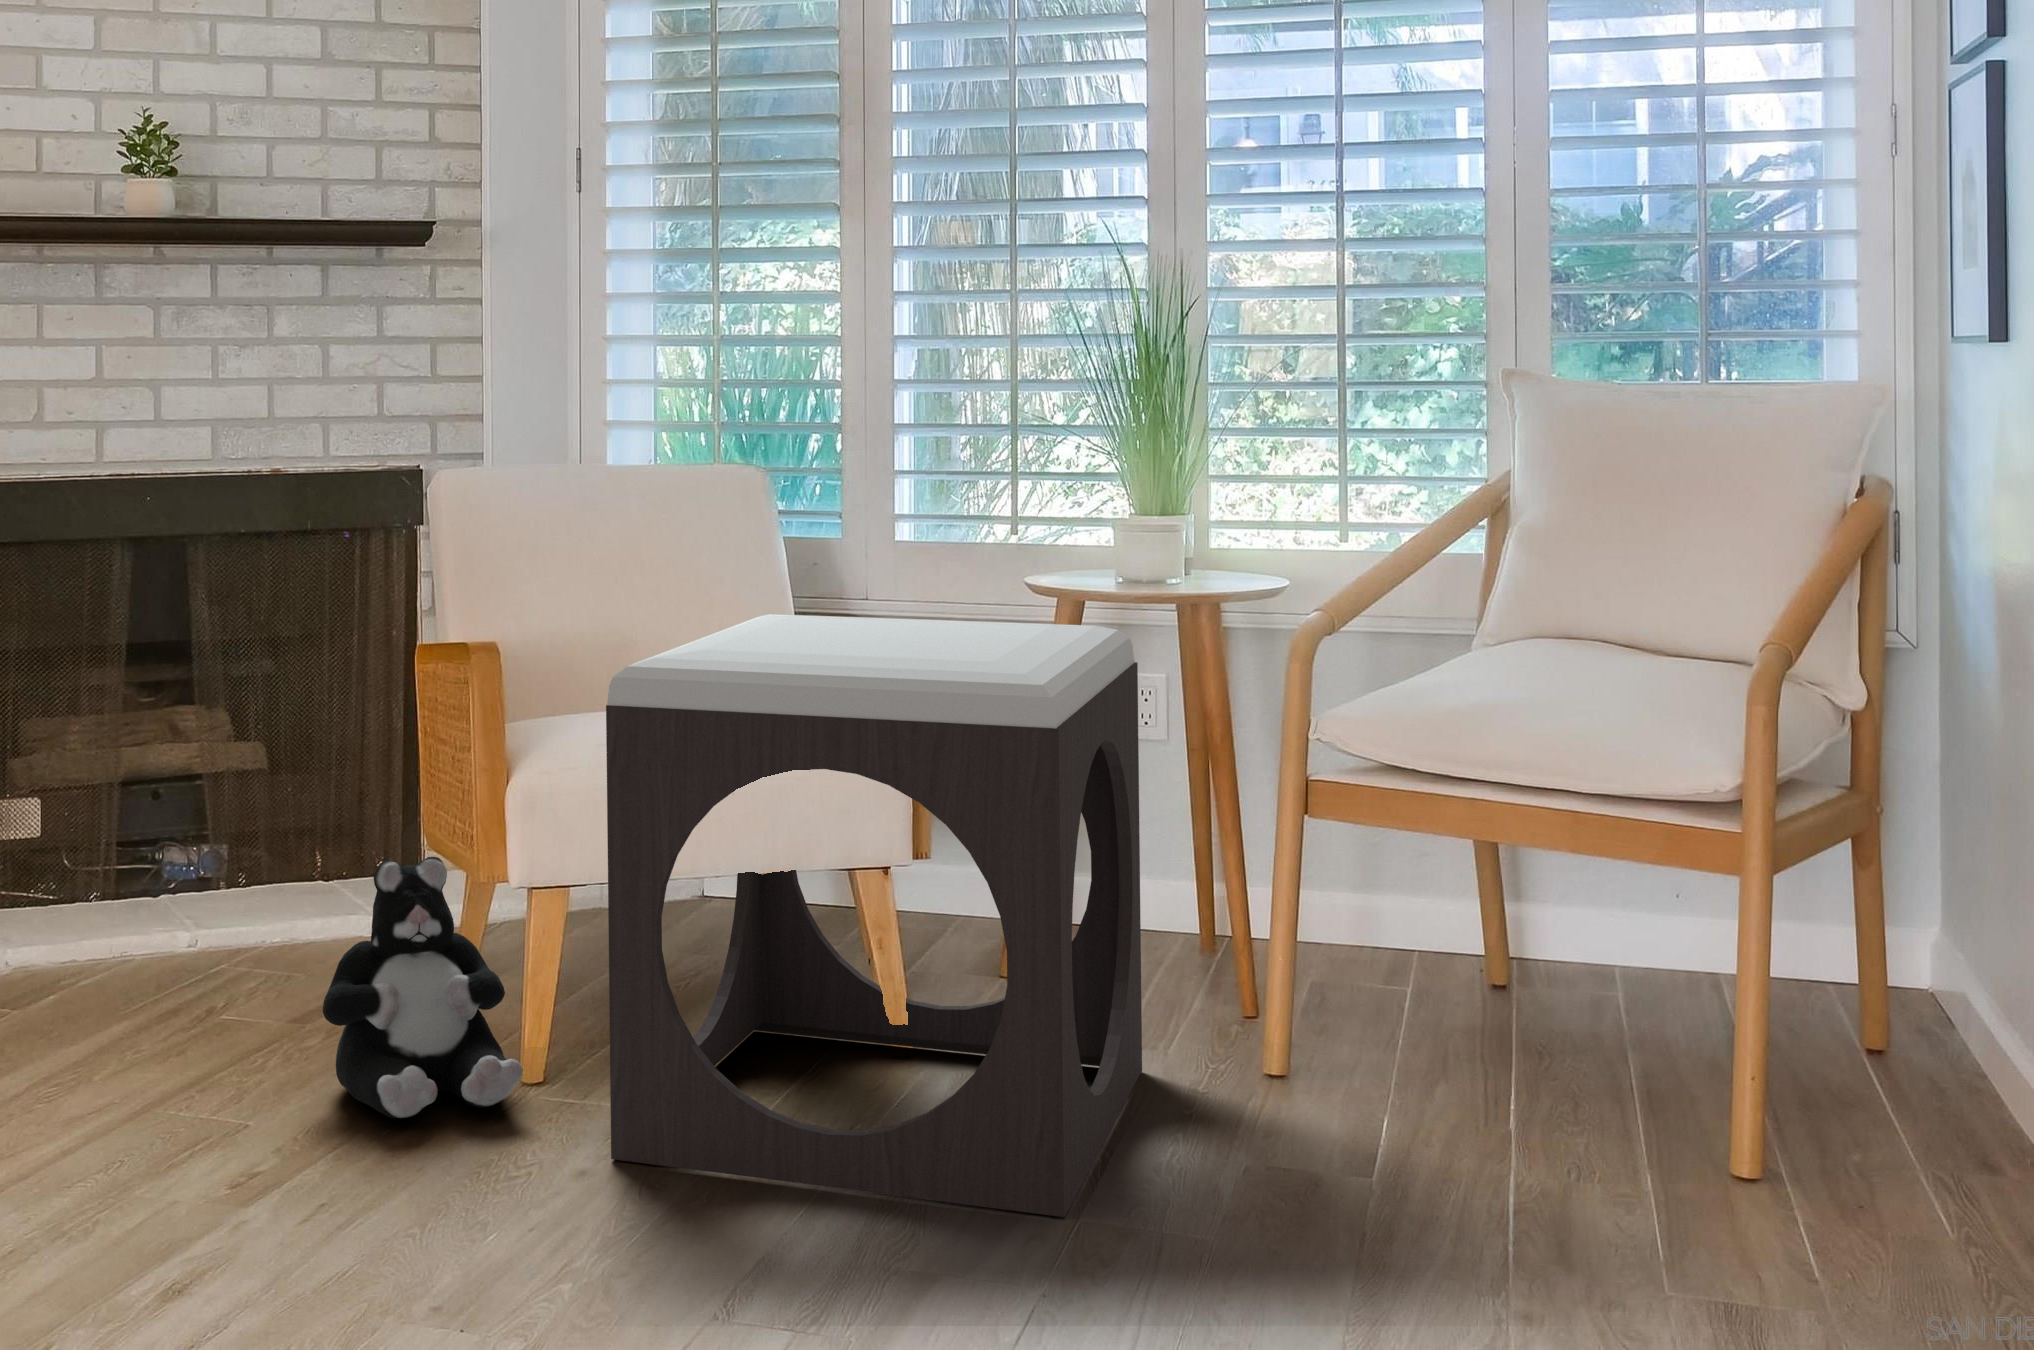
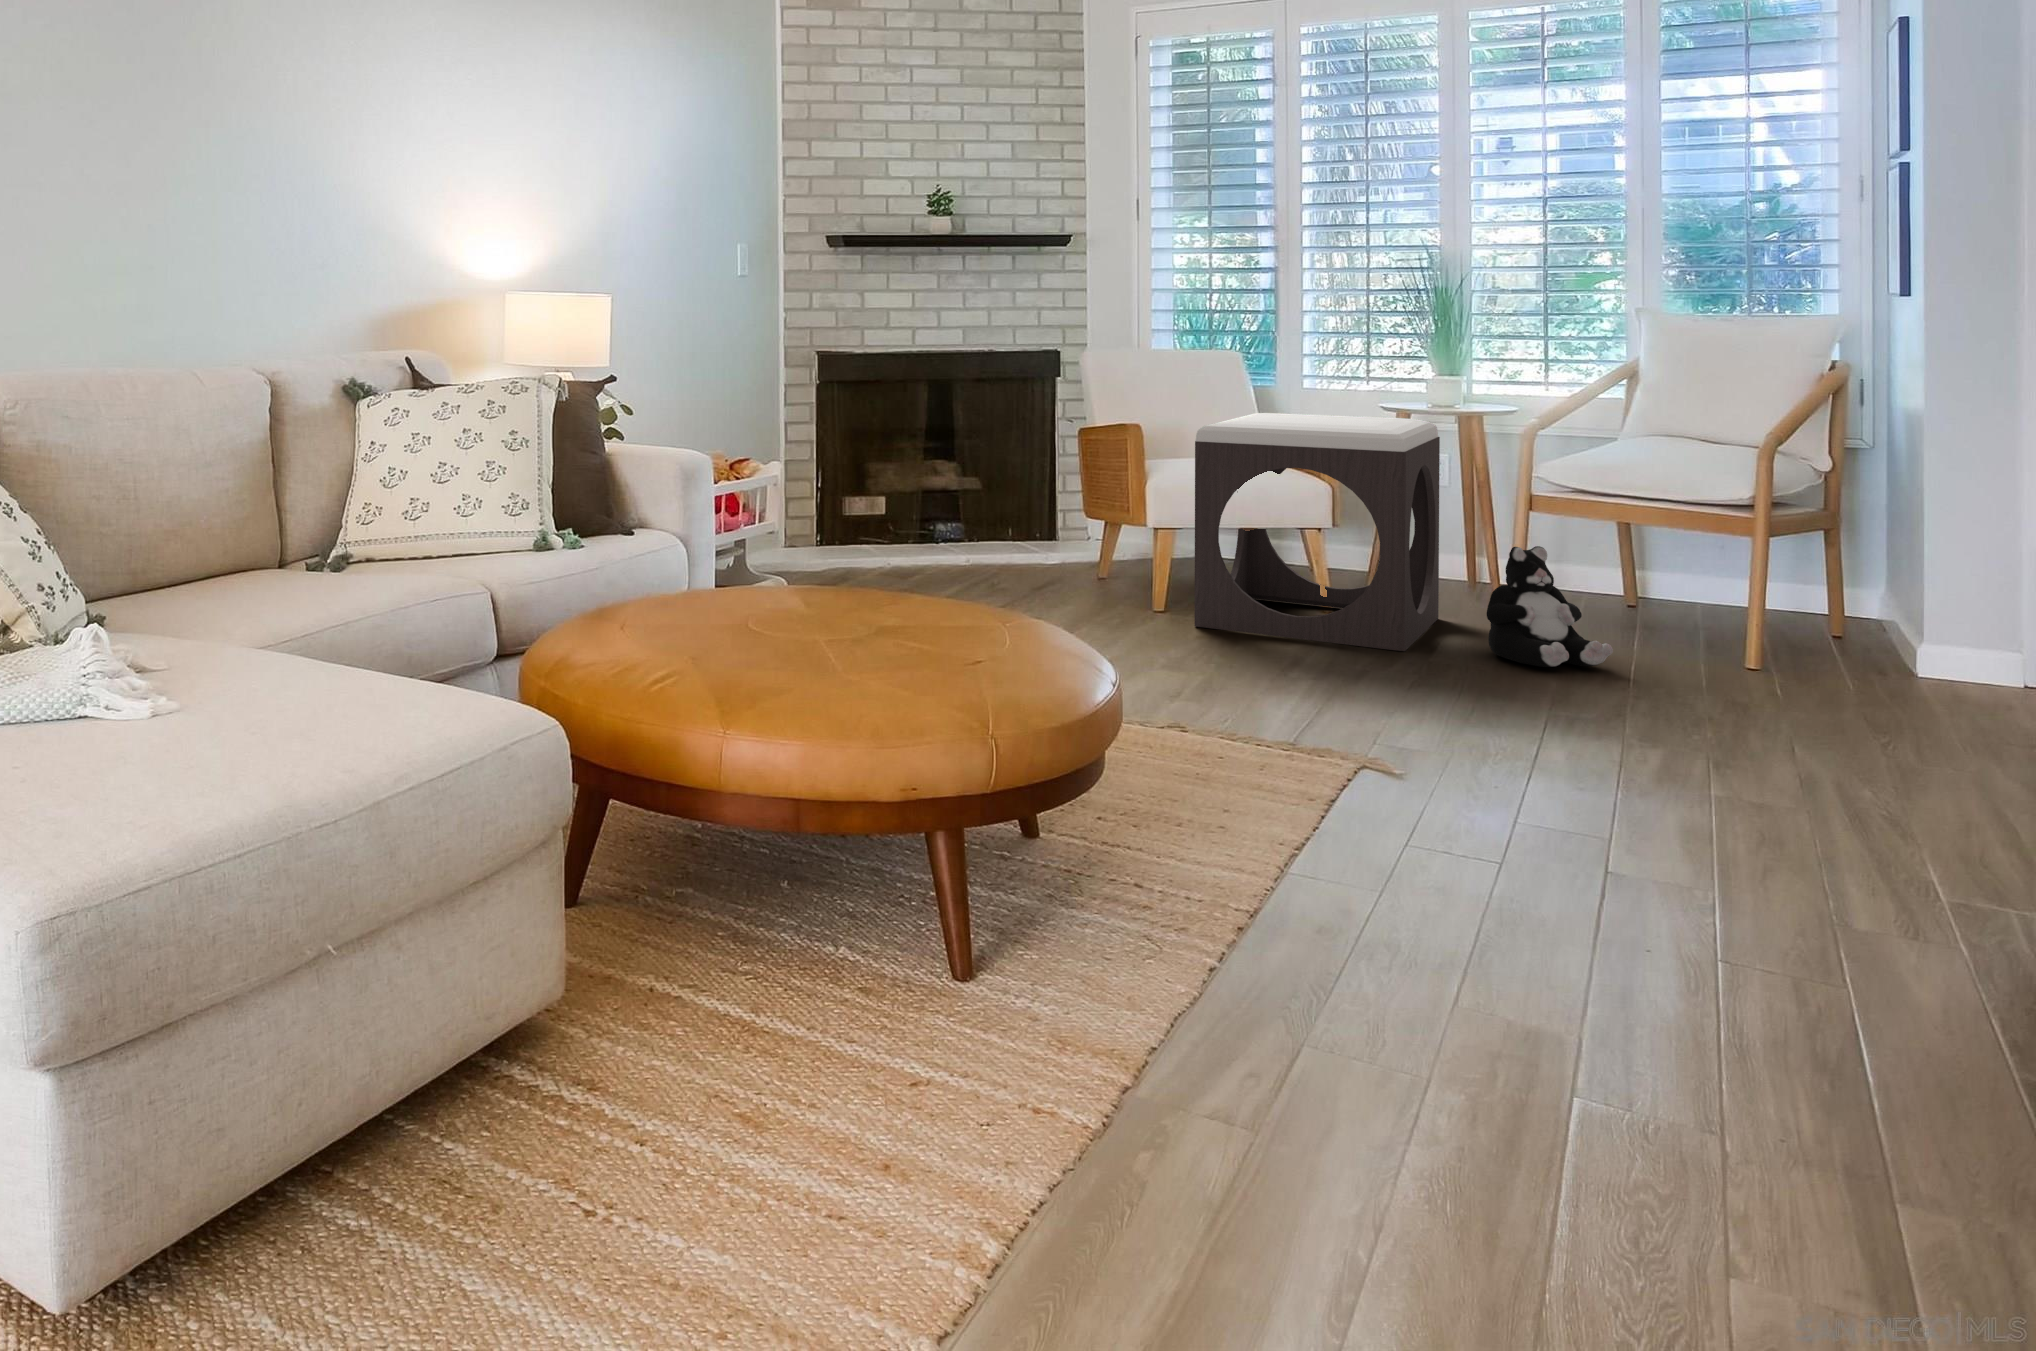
plush toy: present [323,857,523,1118] -> present [1487,546,1613,667]

